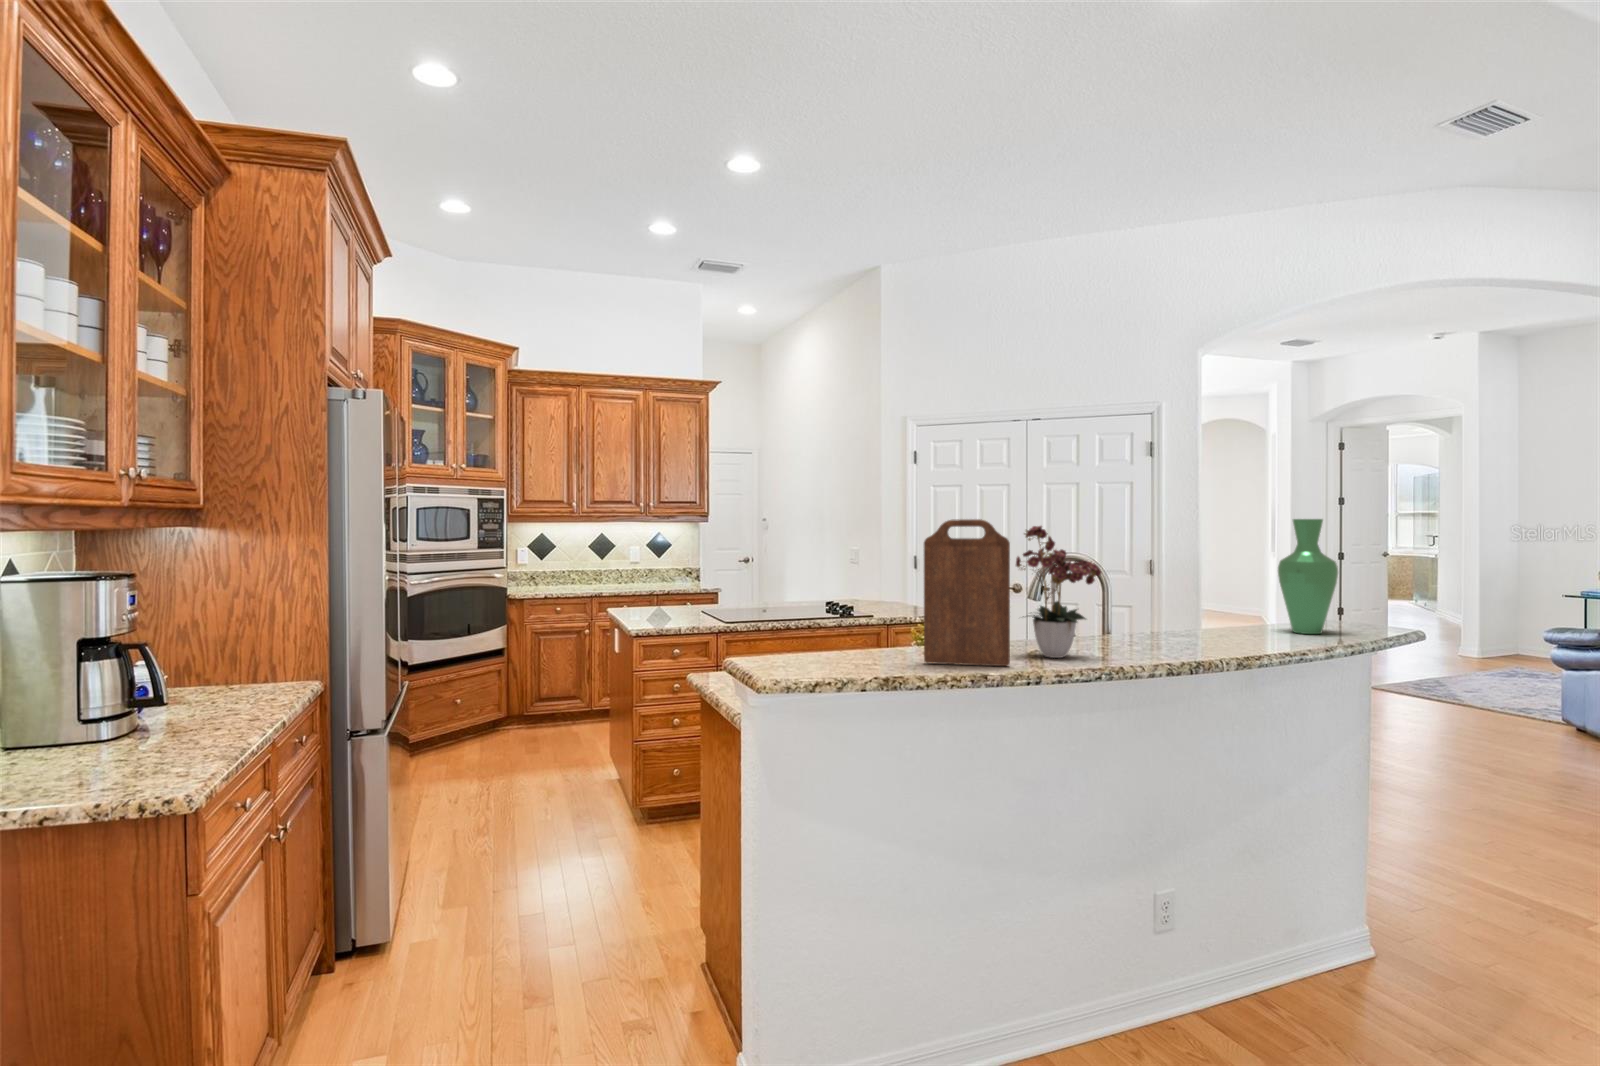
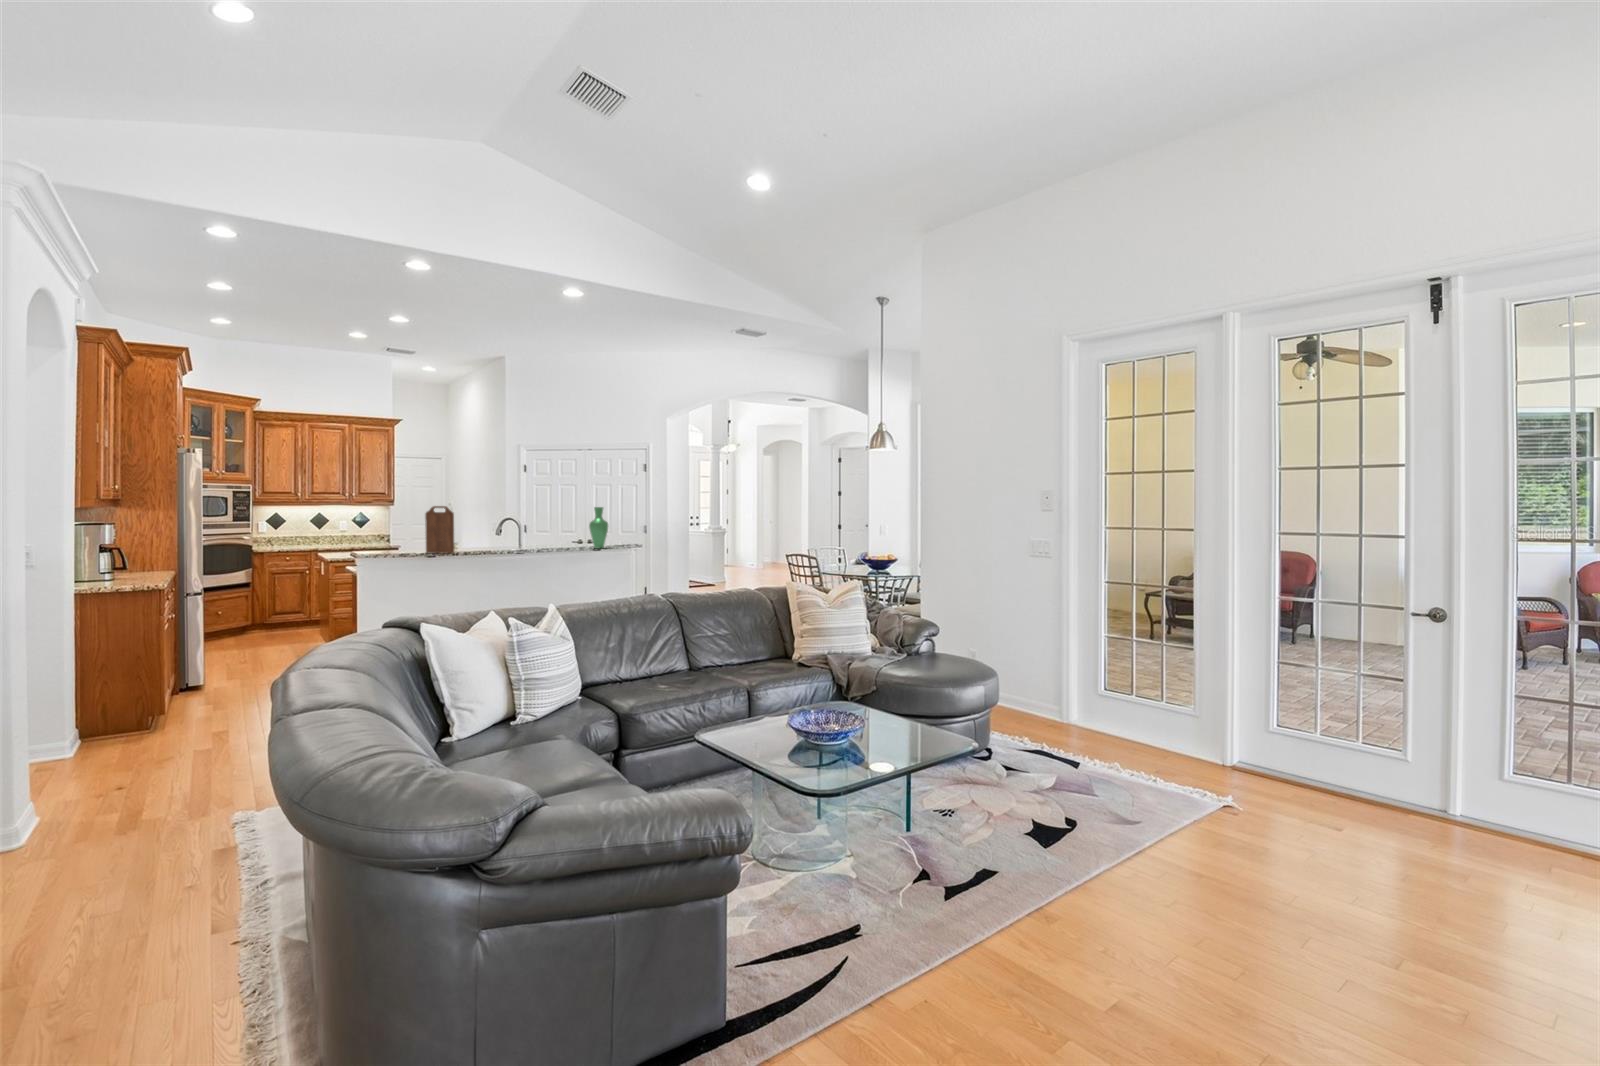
flower arrangement: present [1016,526,1102,658] -> none [462,506,496,552]

